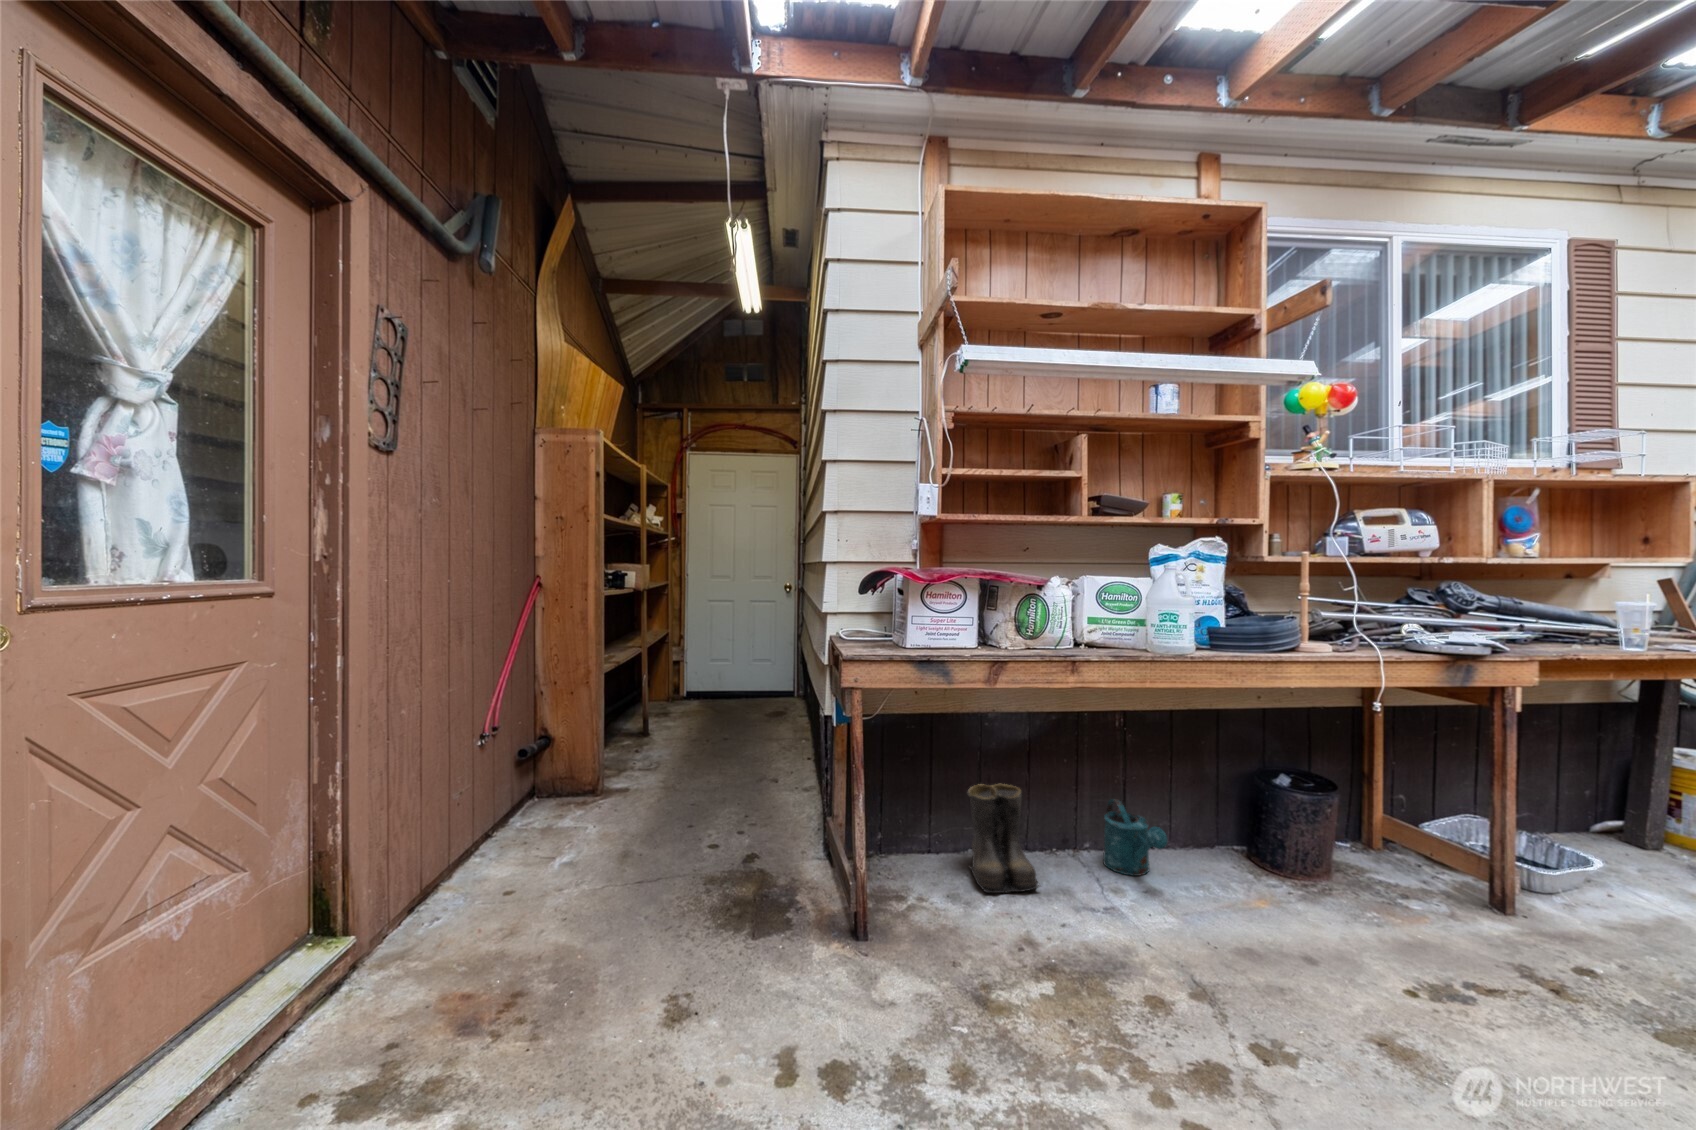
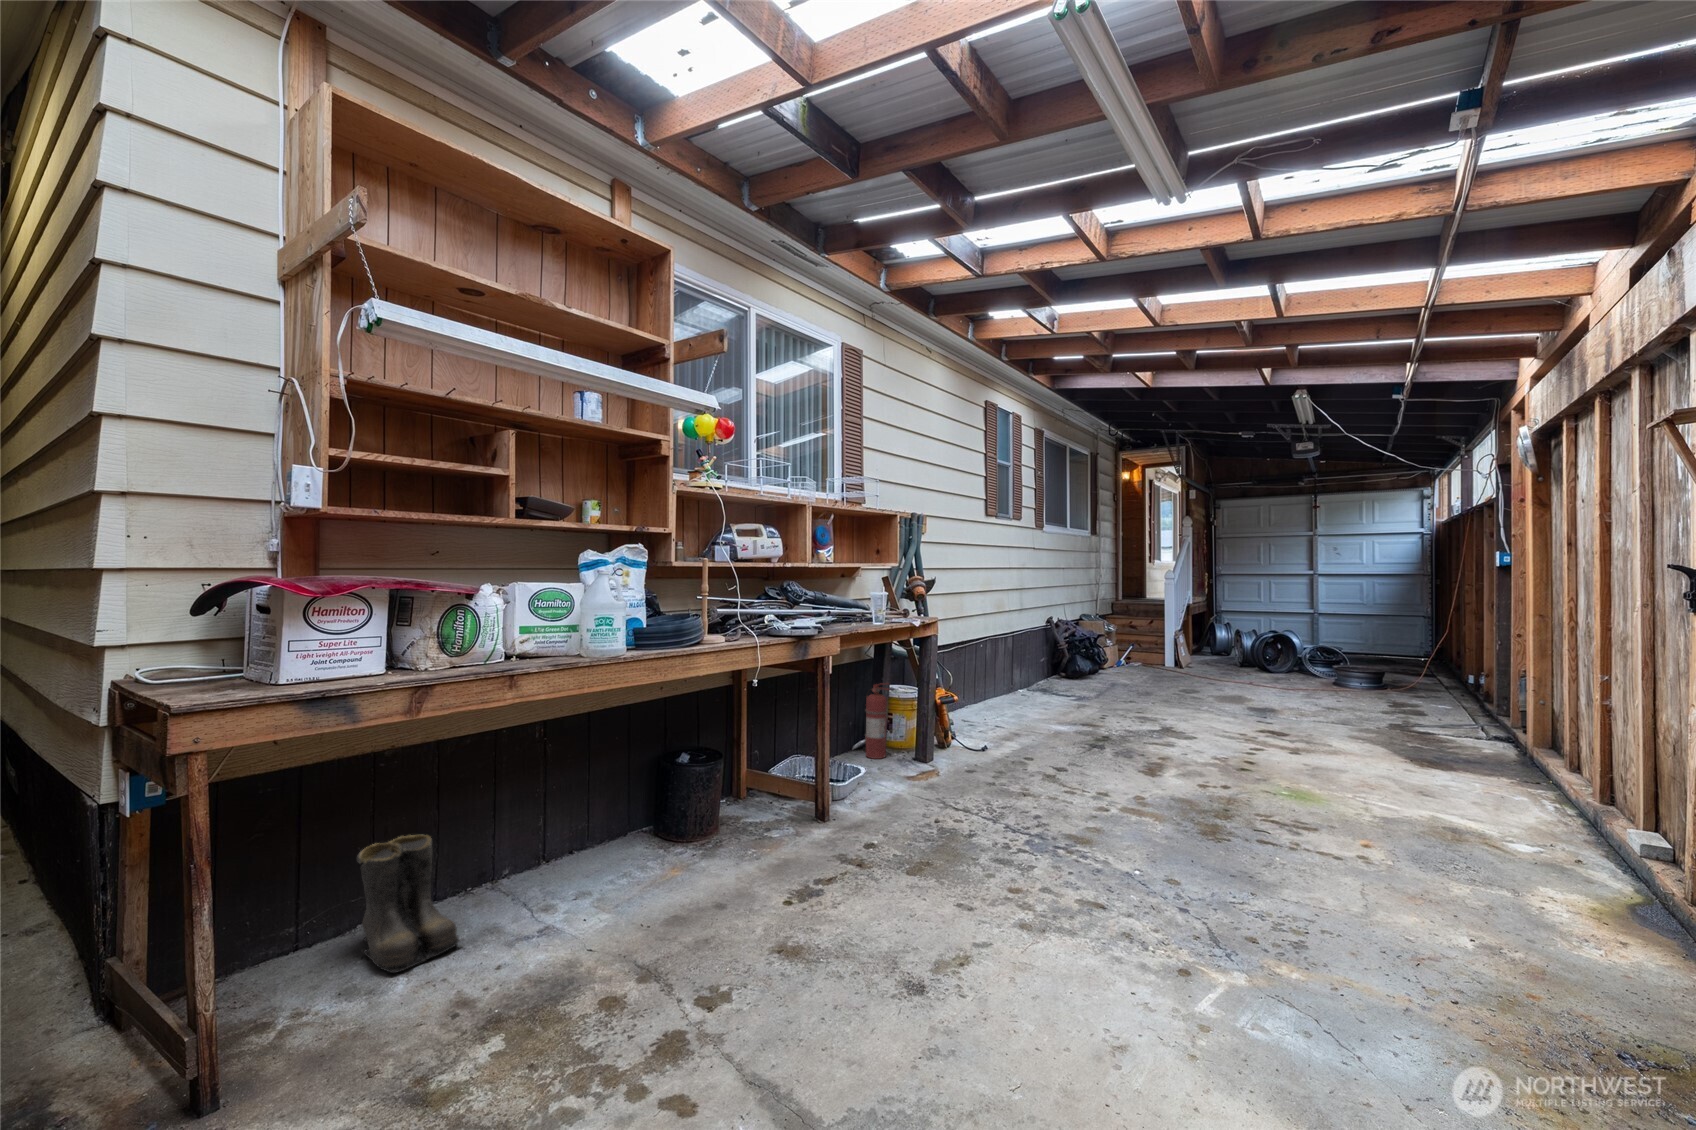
fire extinguisher: none [1612,738,1670,851] -> present [865,683,889,759]
watering can: present [1103,799,1167,876] -> none [525,818,596,894]

